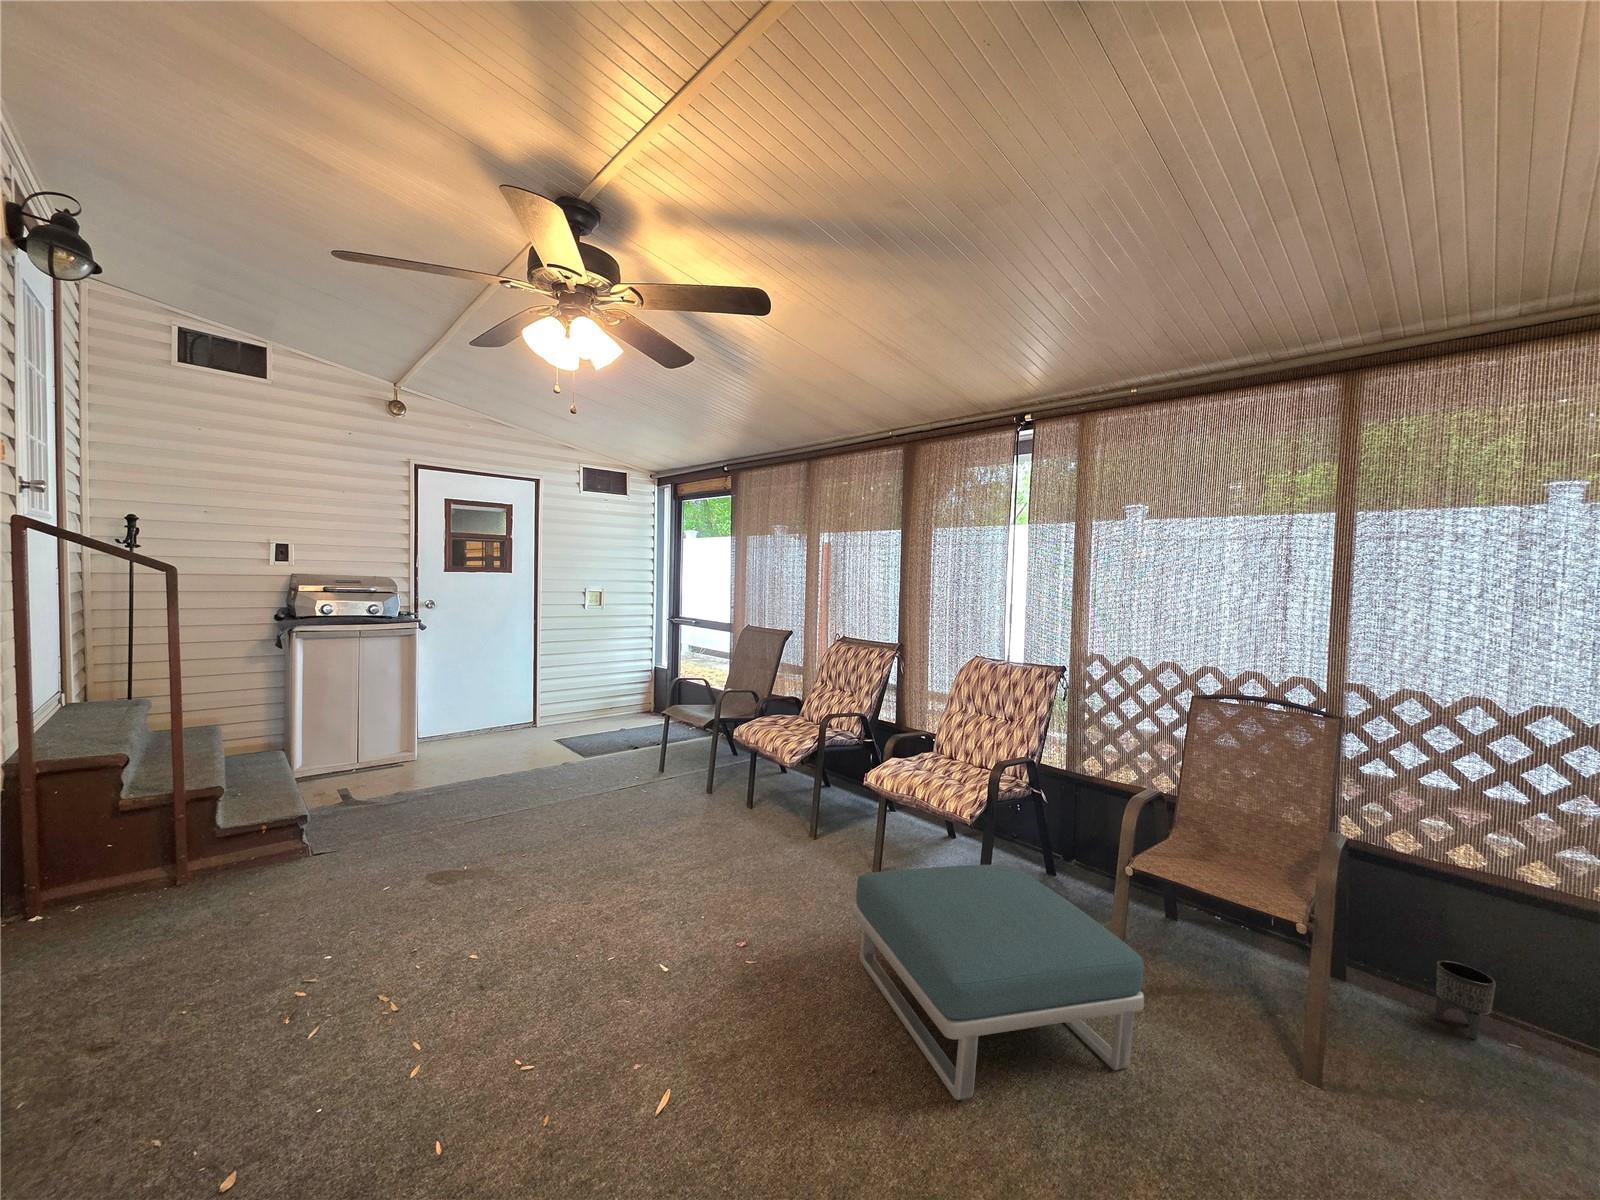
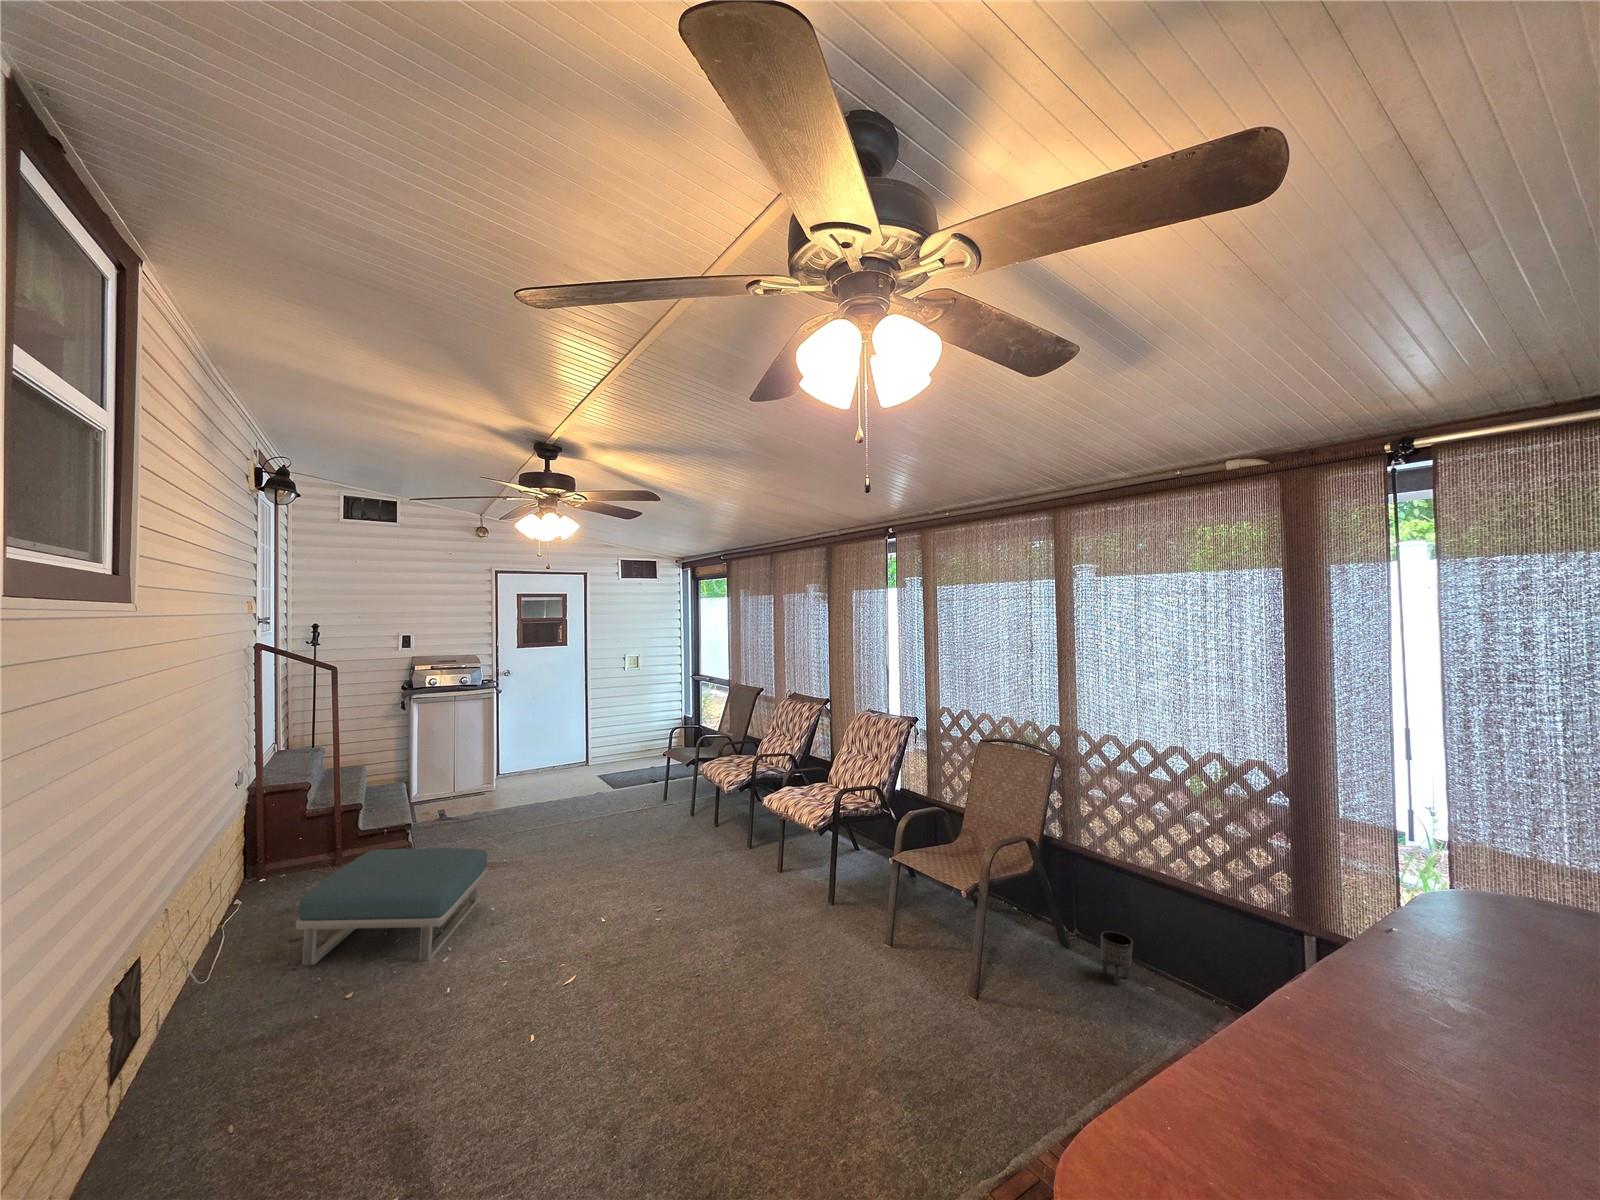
footstool: present [853,865,1144,1100] -> present [296,848,487,965]

